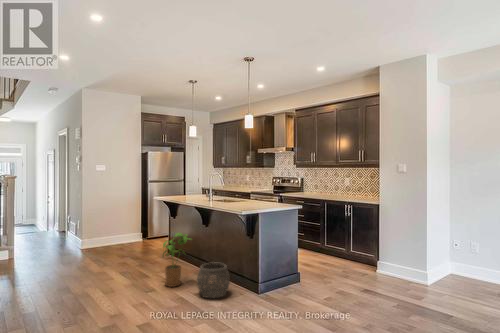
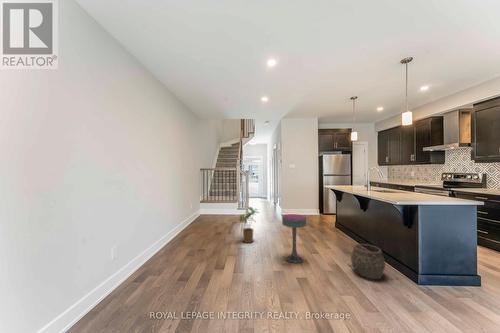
house plant: present [163,233,191,287] -> present [240,207,258,243]
bar stool: none [109,241,144,307] -> present [282,214,306,263]

